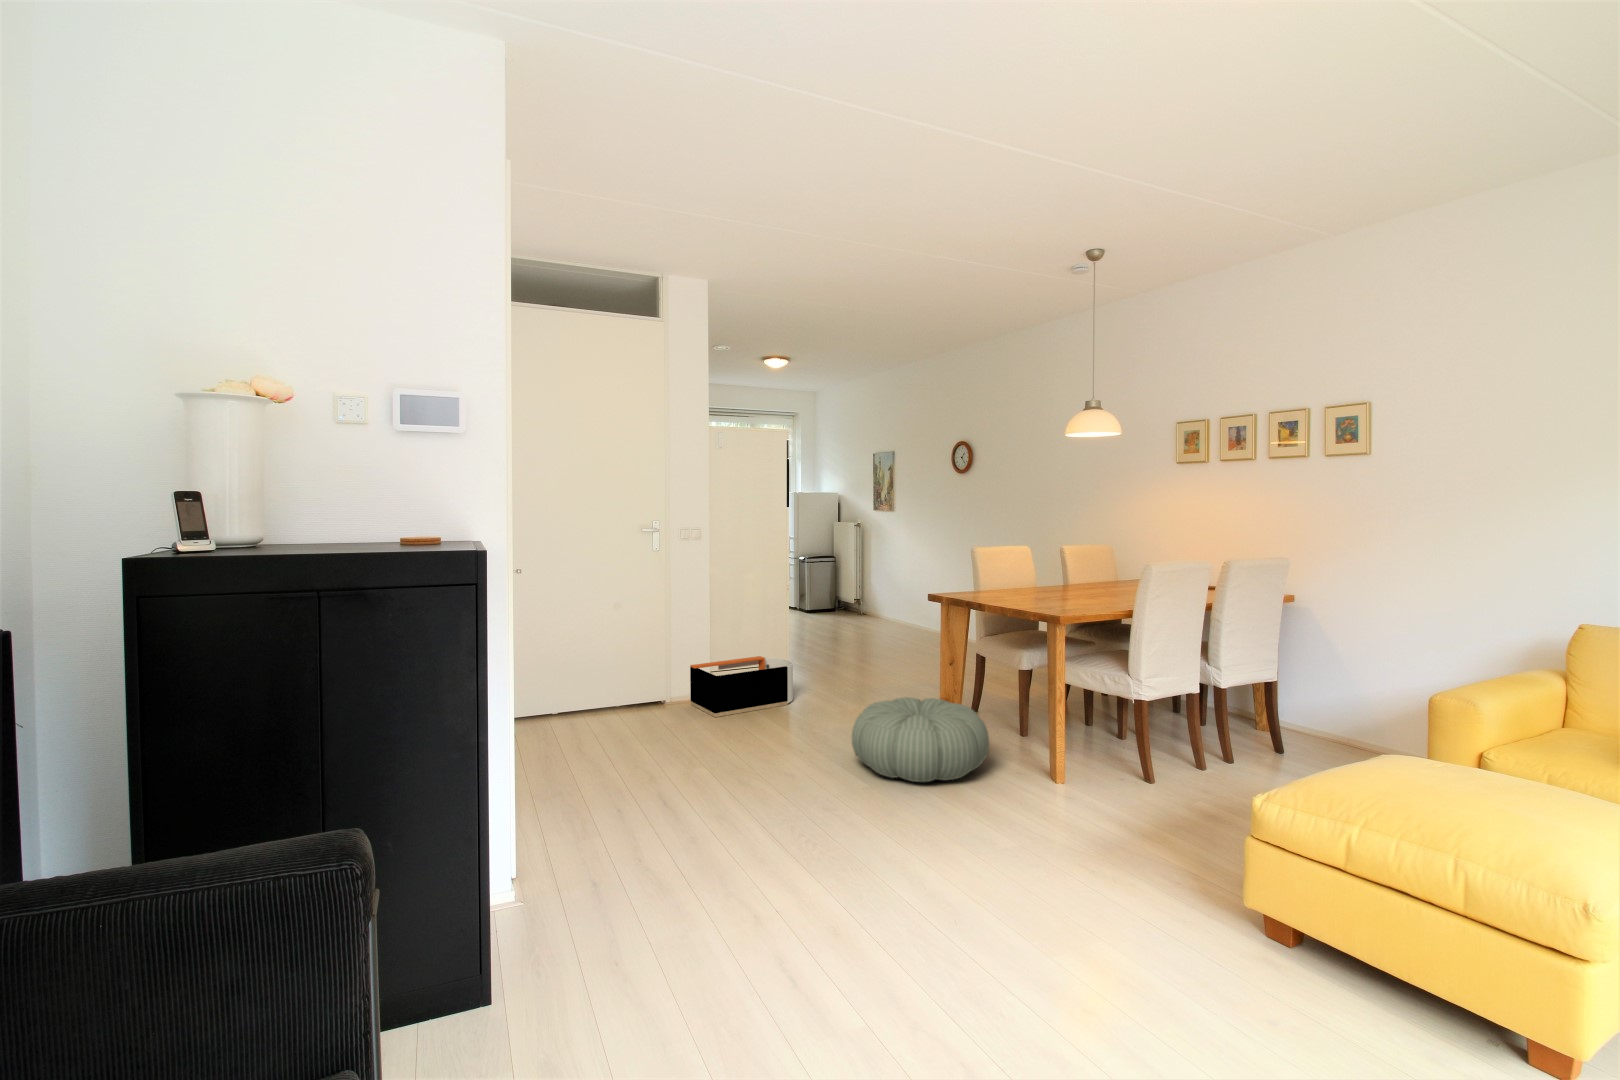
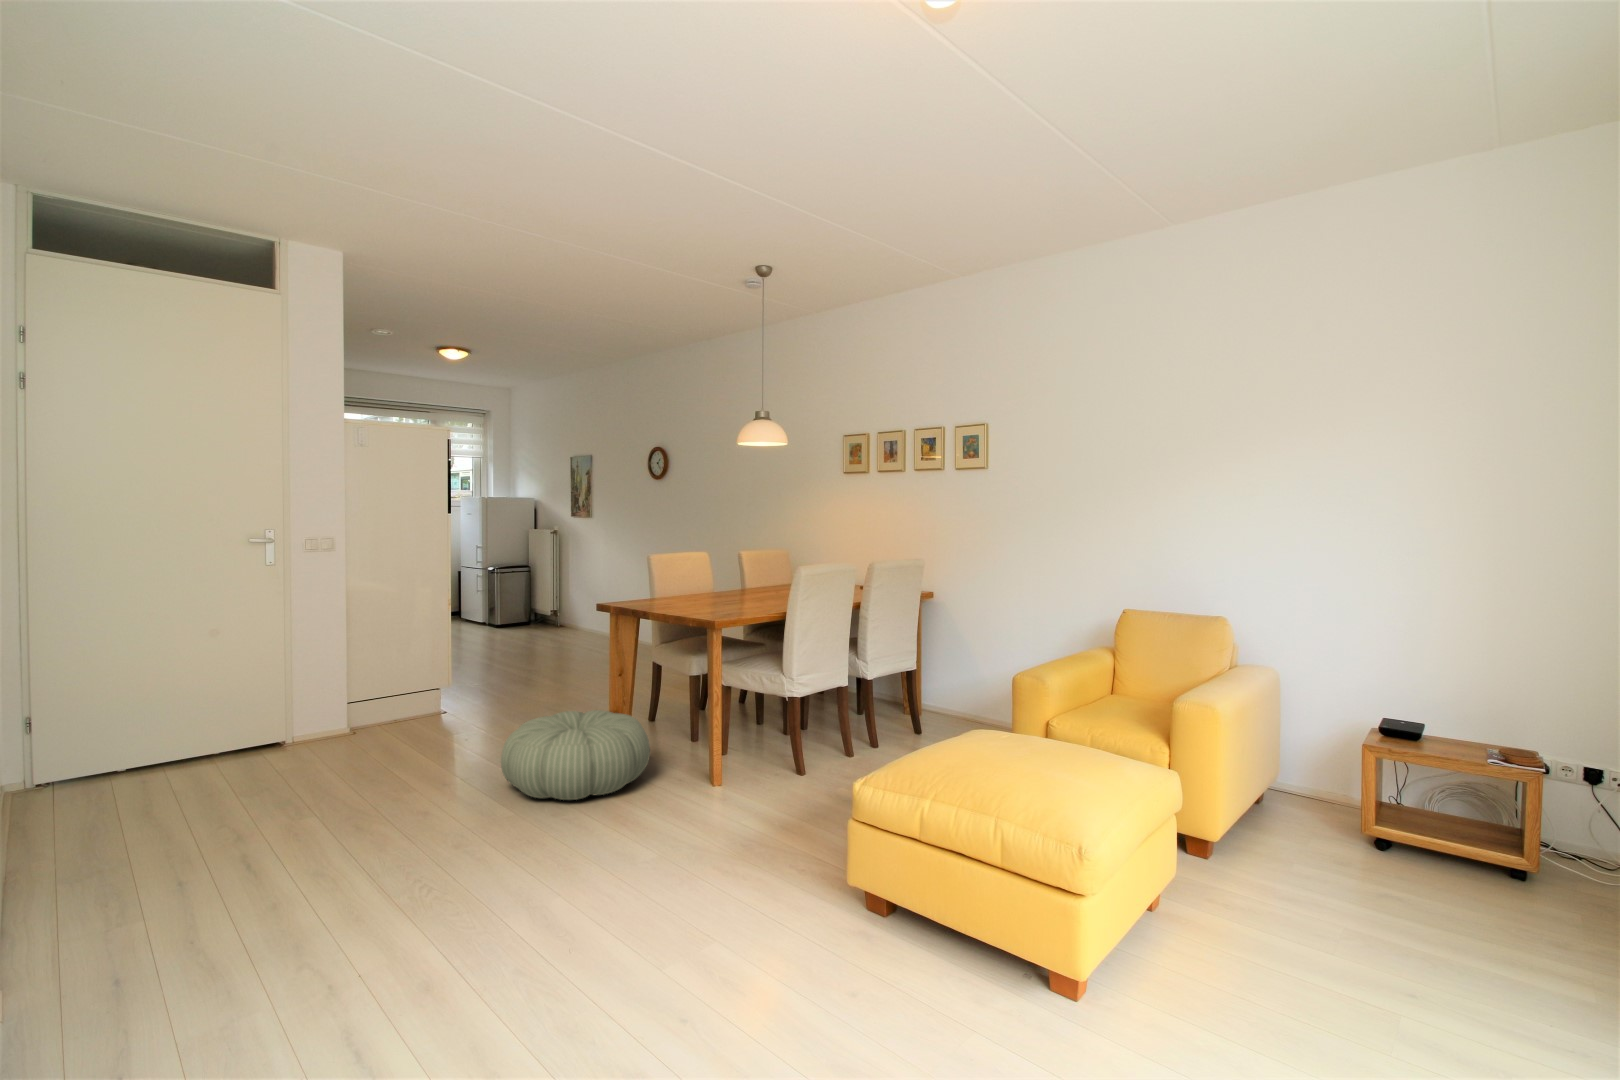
storage bin: present [690,656,793,717] -> none [321,677,453,751]

